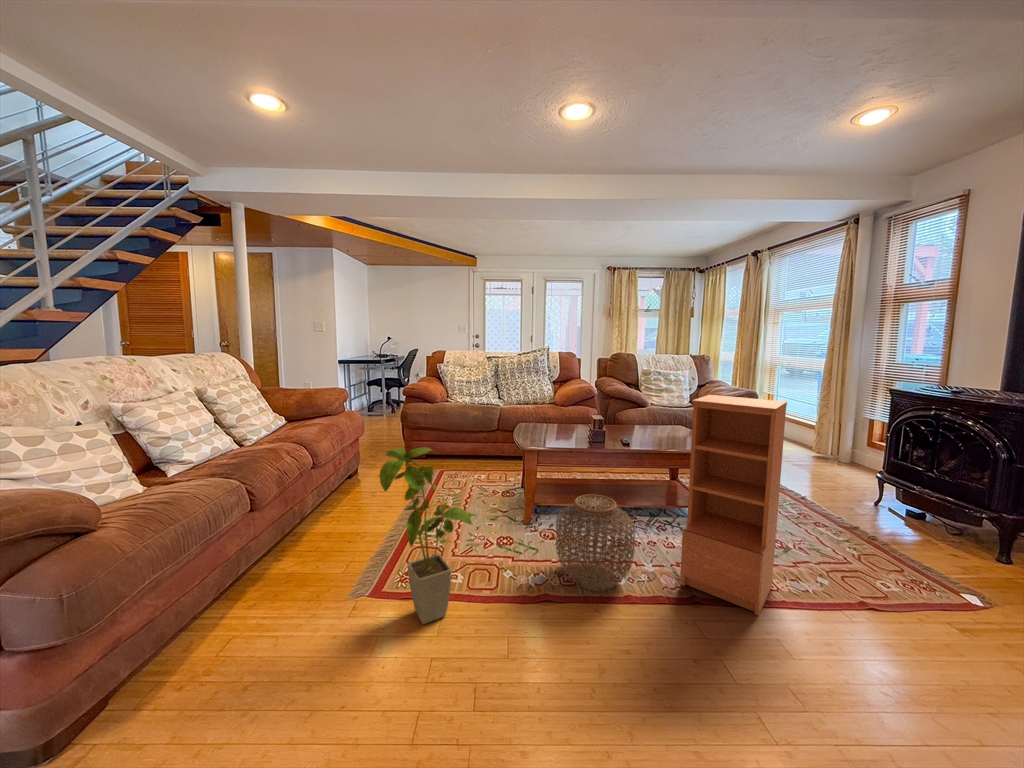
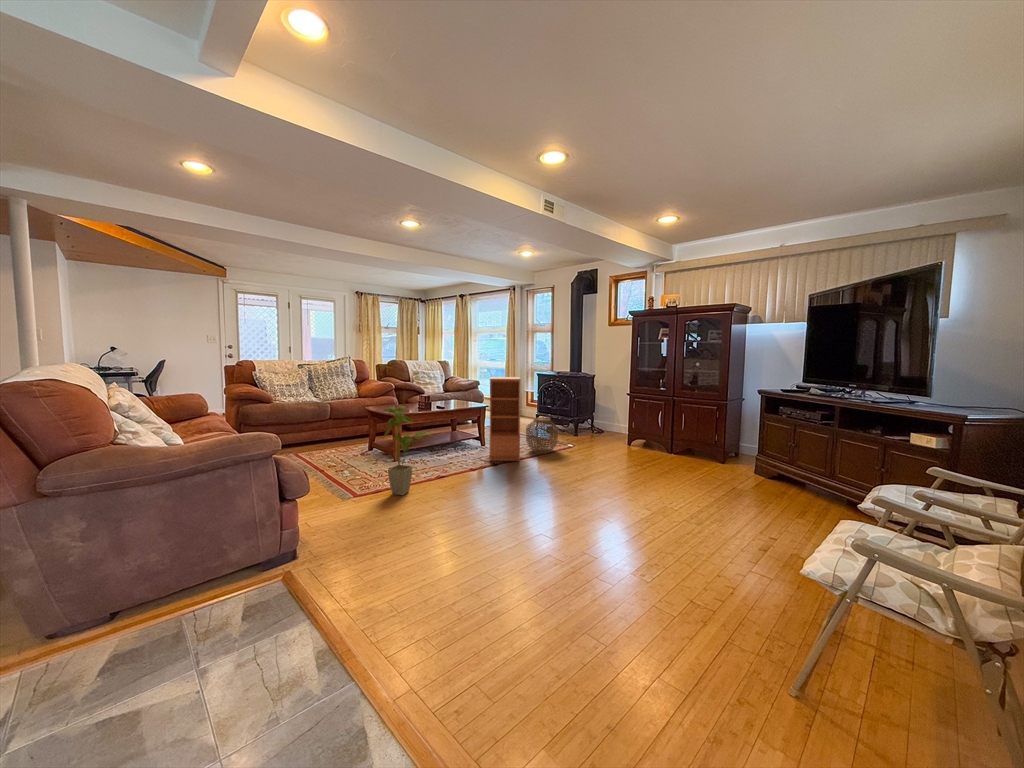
woven basket: present [556,494,635,591] -> present [526,418,558,453]

